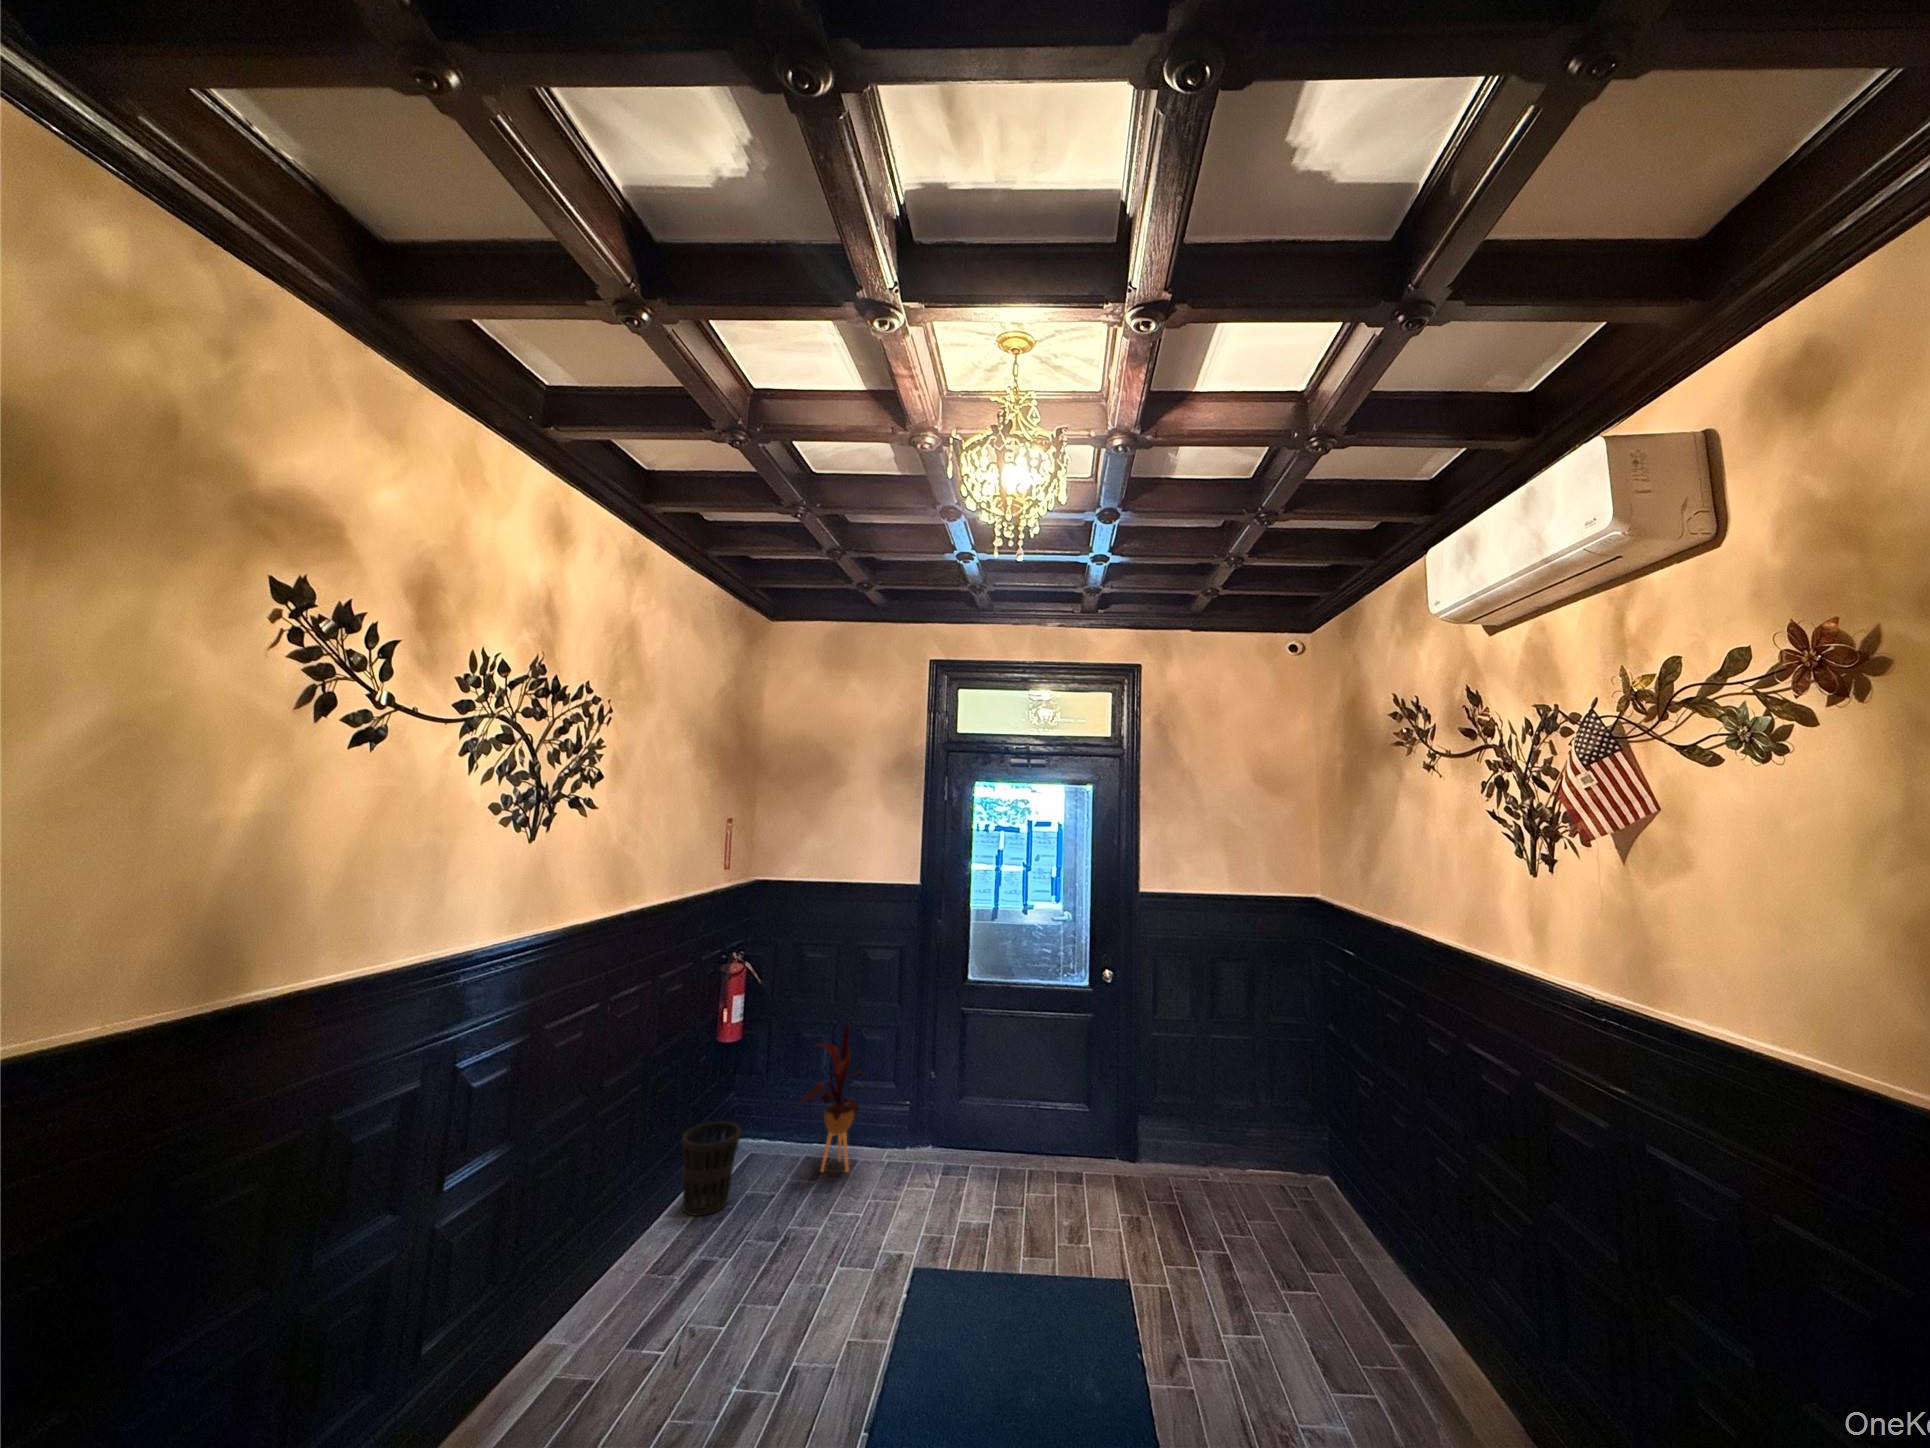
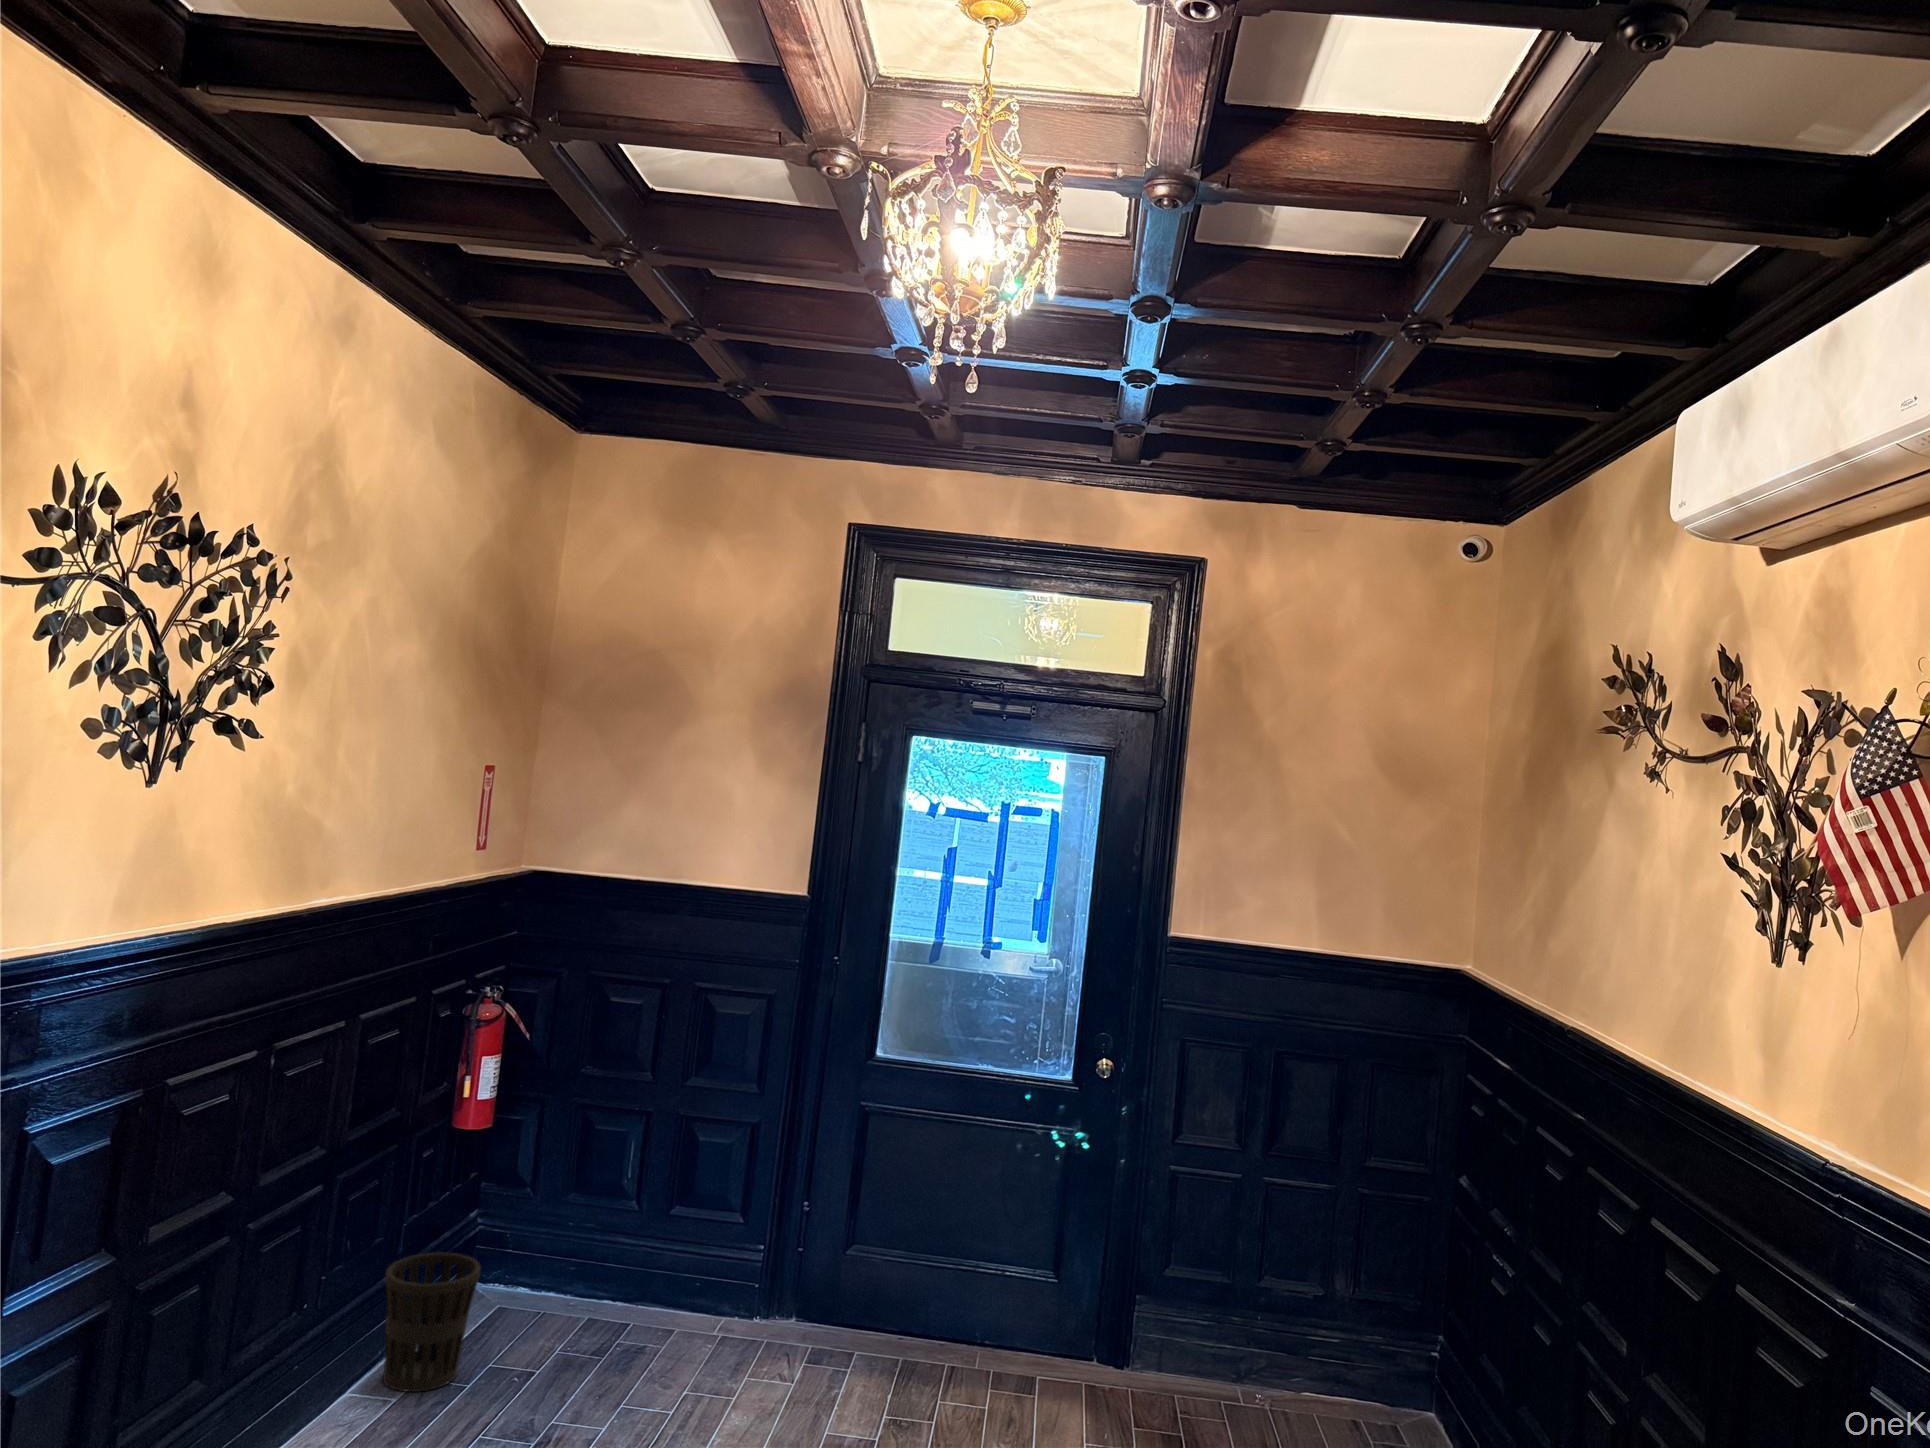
house plant: present [796,1025,865,1172] -> none [566,1119,694,1348]

